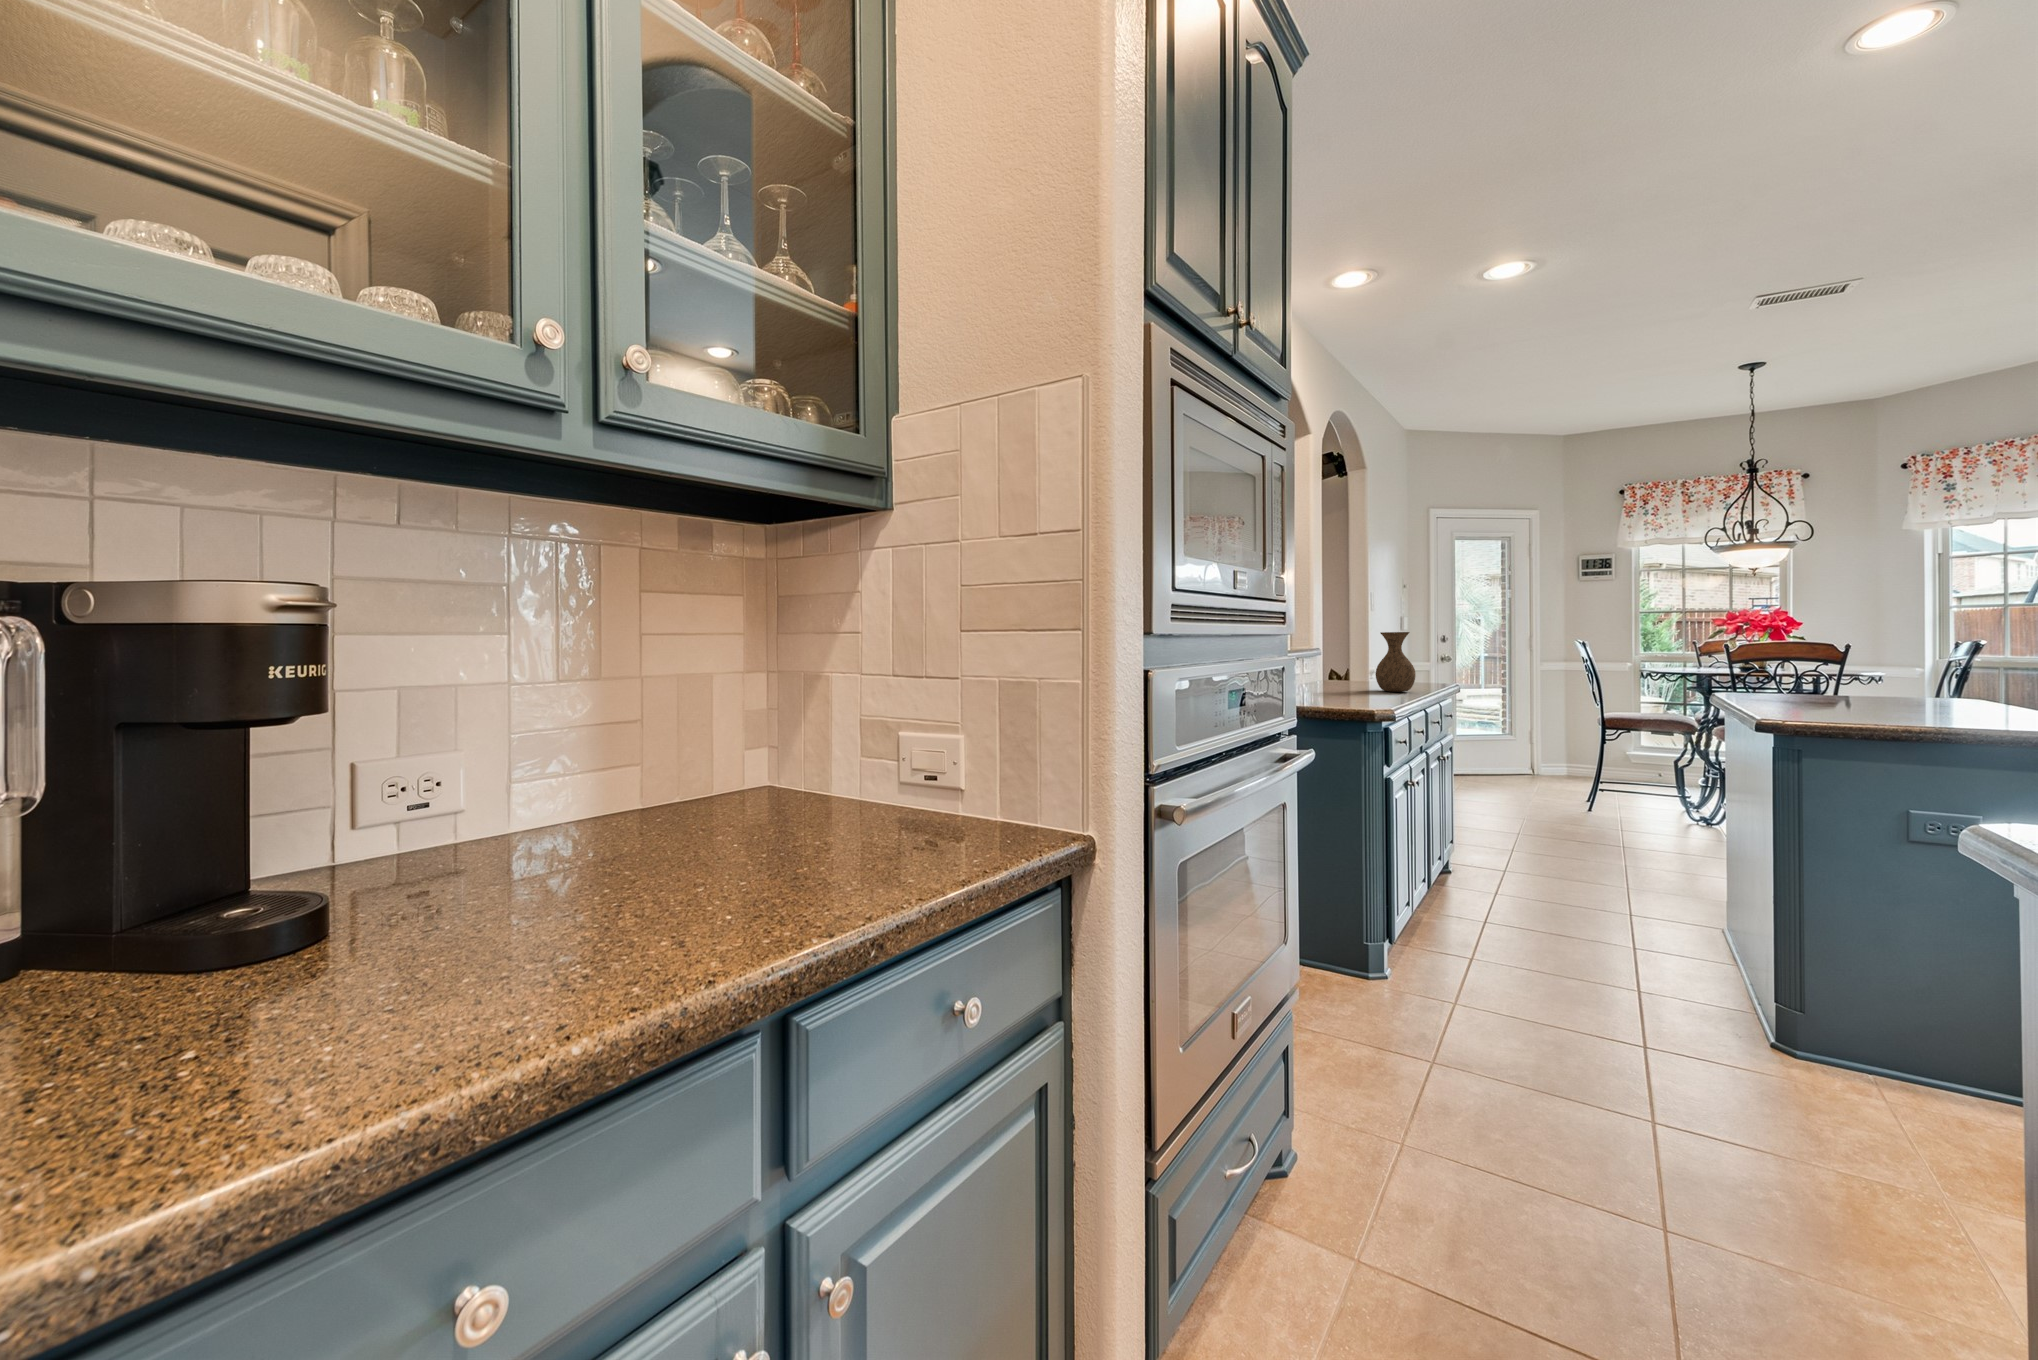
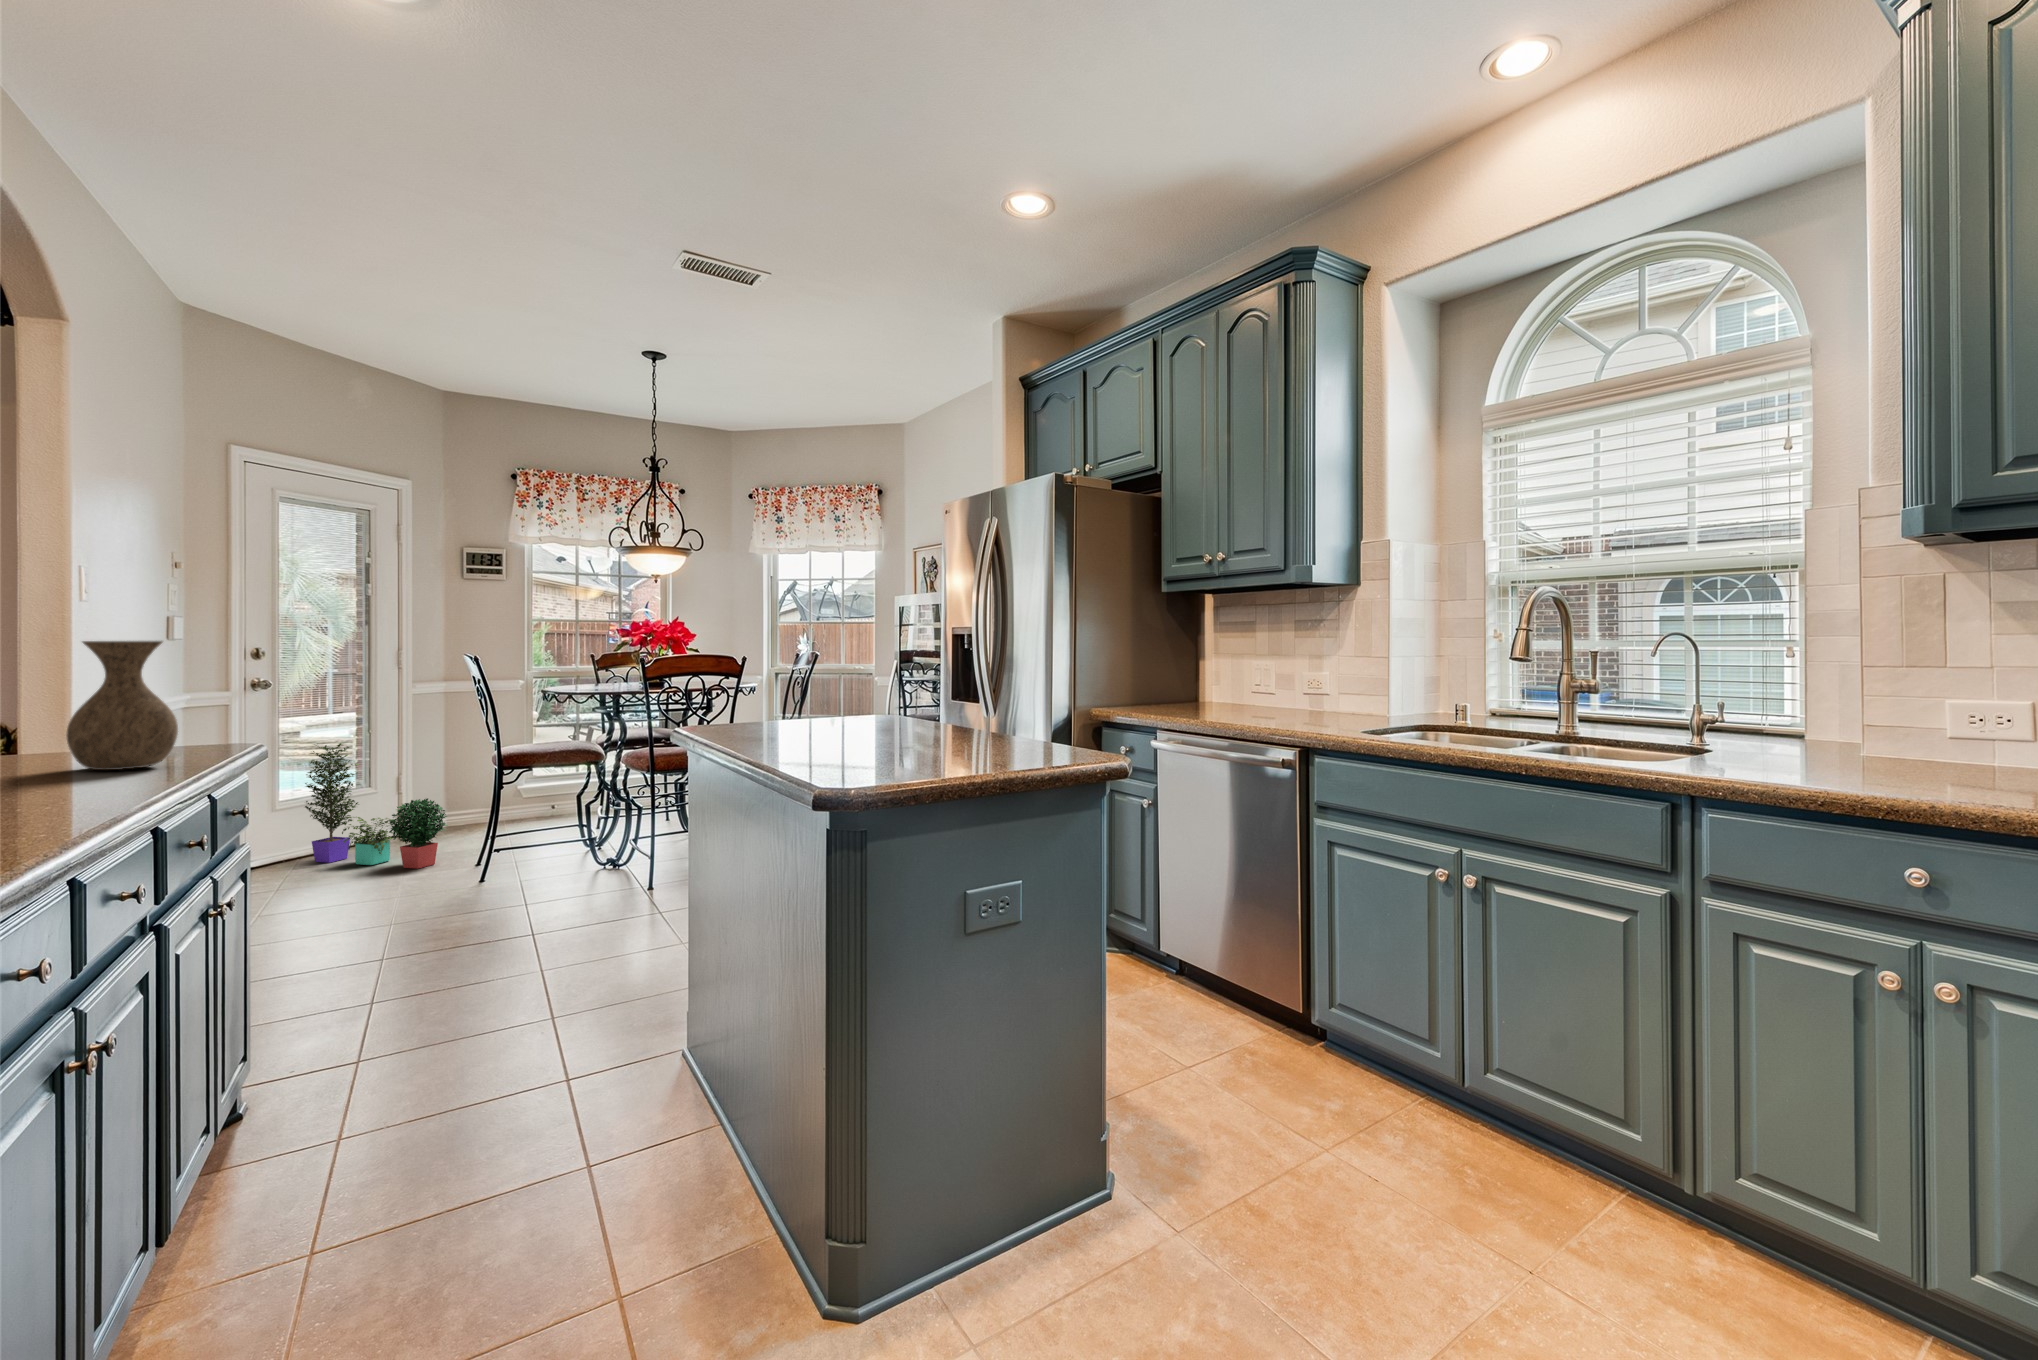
potted plant: none [1469,701,1566,797] -> present [305,743,447,869]

